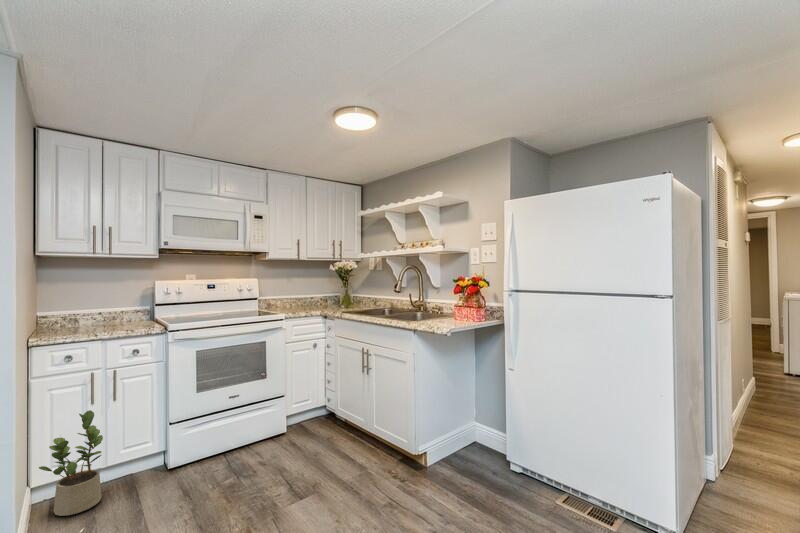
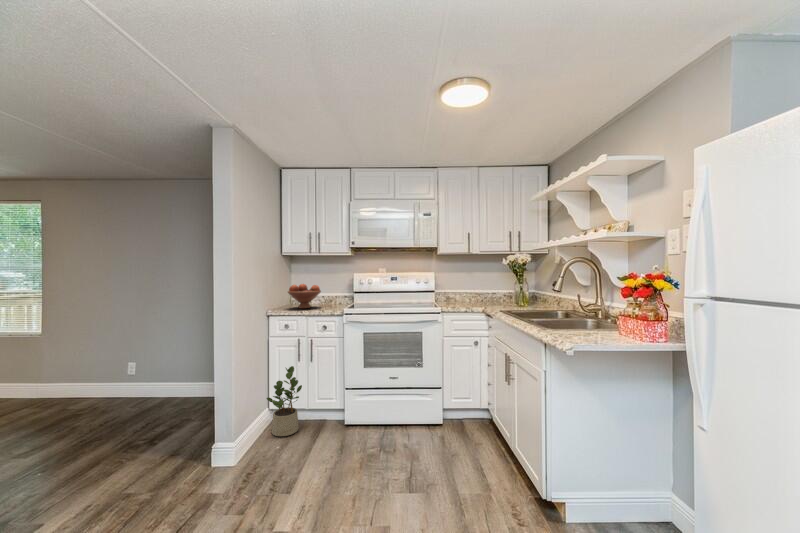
fruit bowl: none [52,296,111,331] -> present [288,284,321,309]

